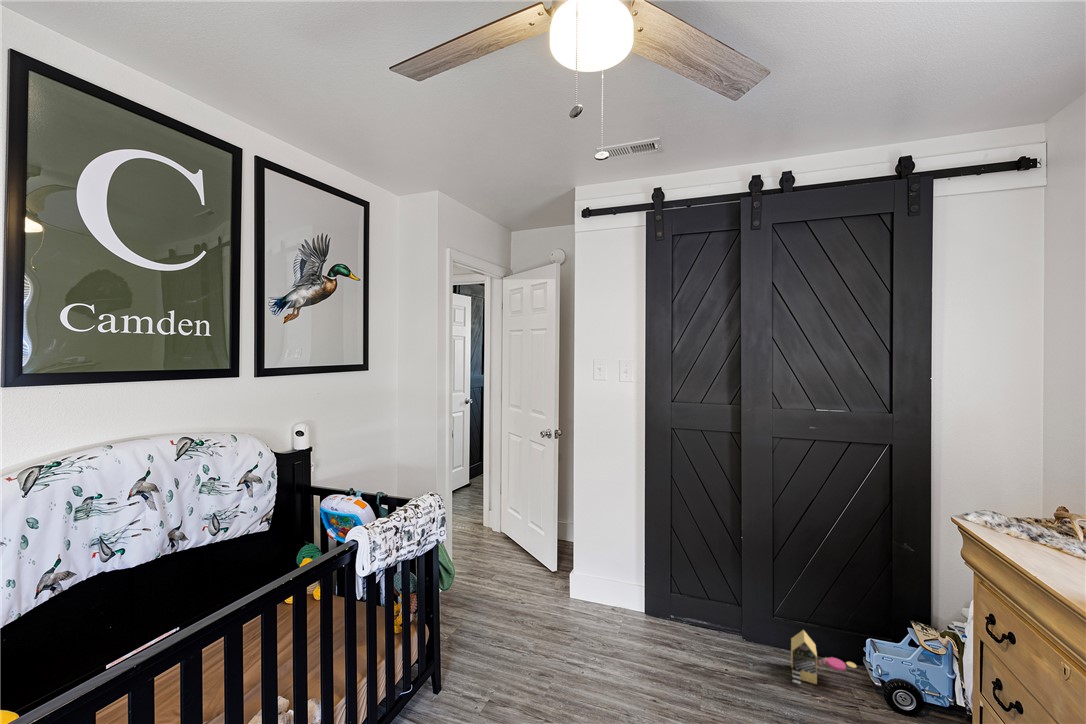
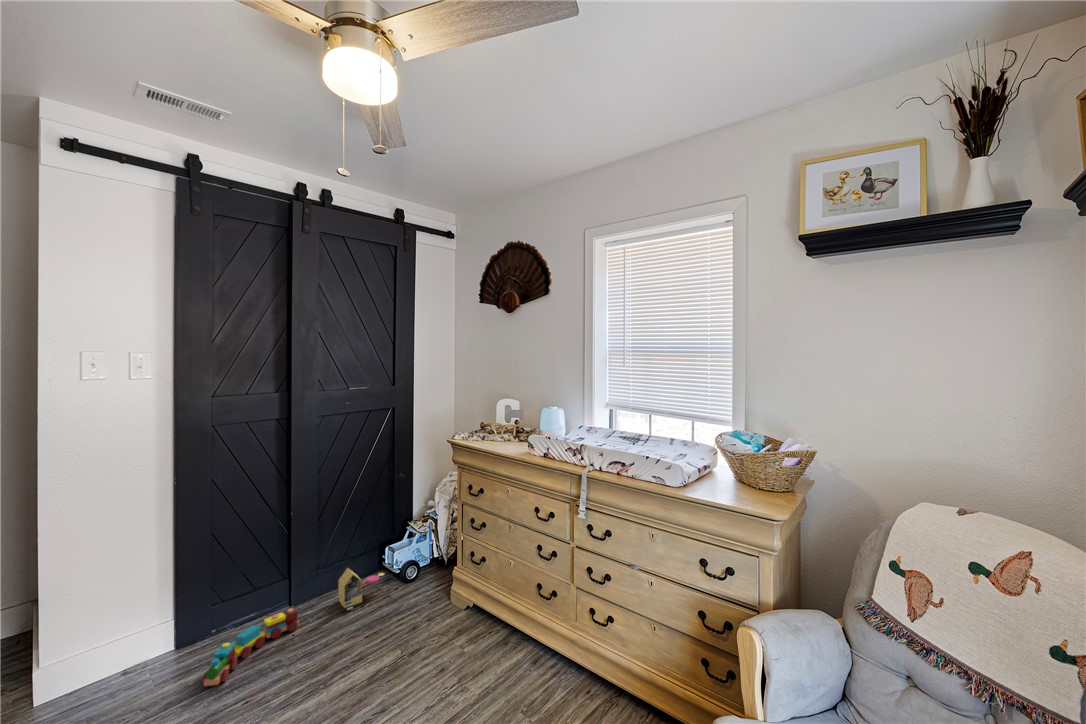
toy train: none [639,633,736,670] -> present [202,608,299,686]

